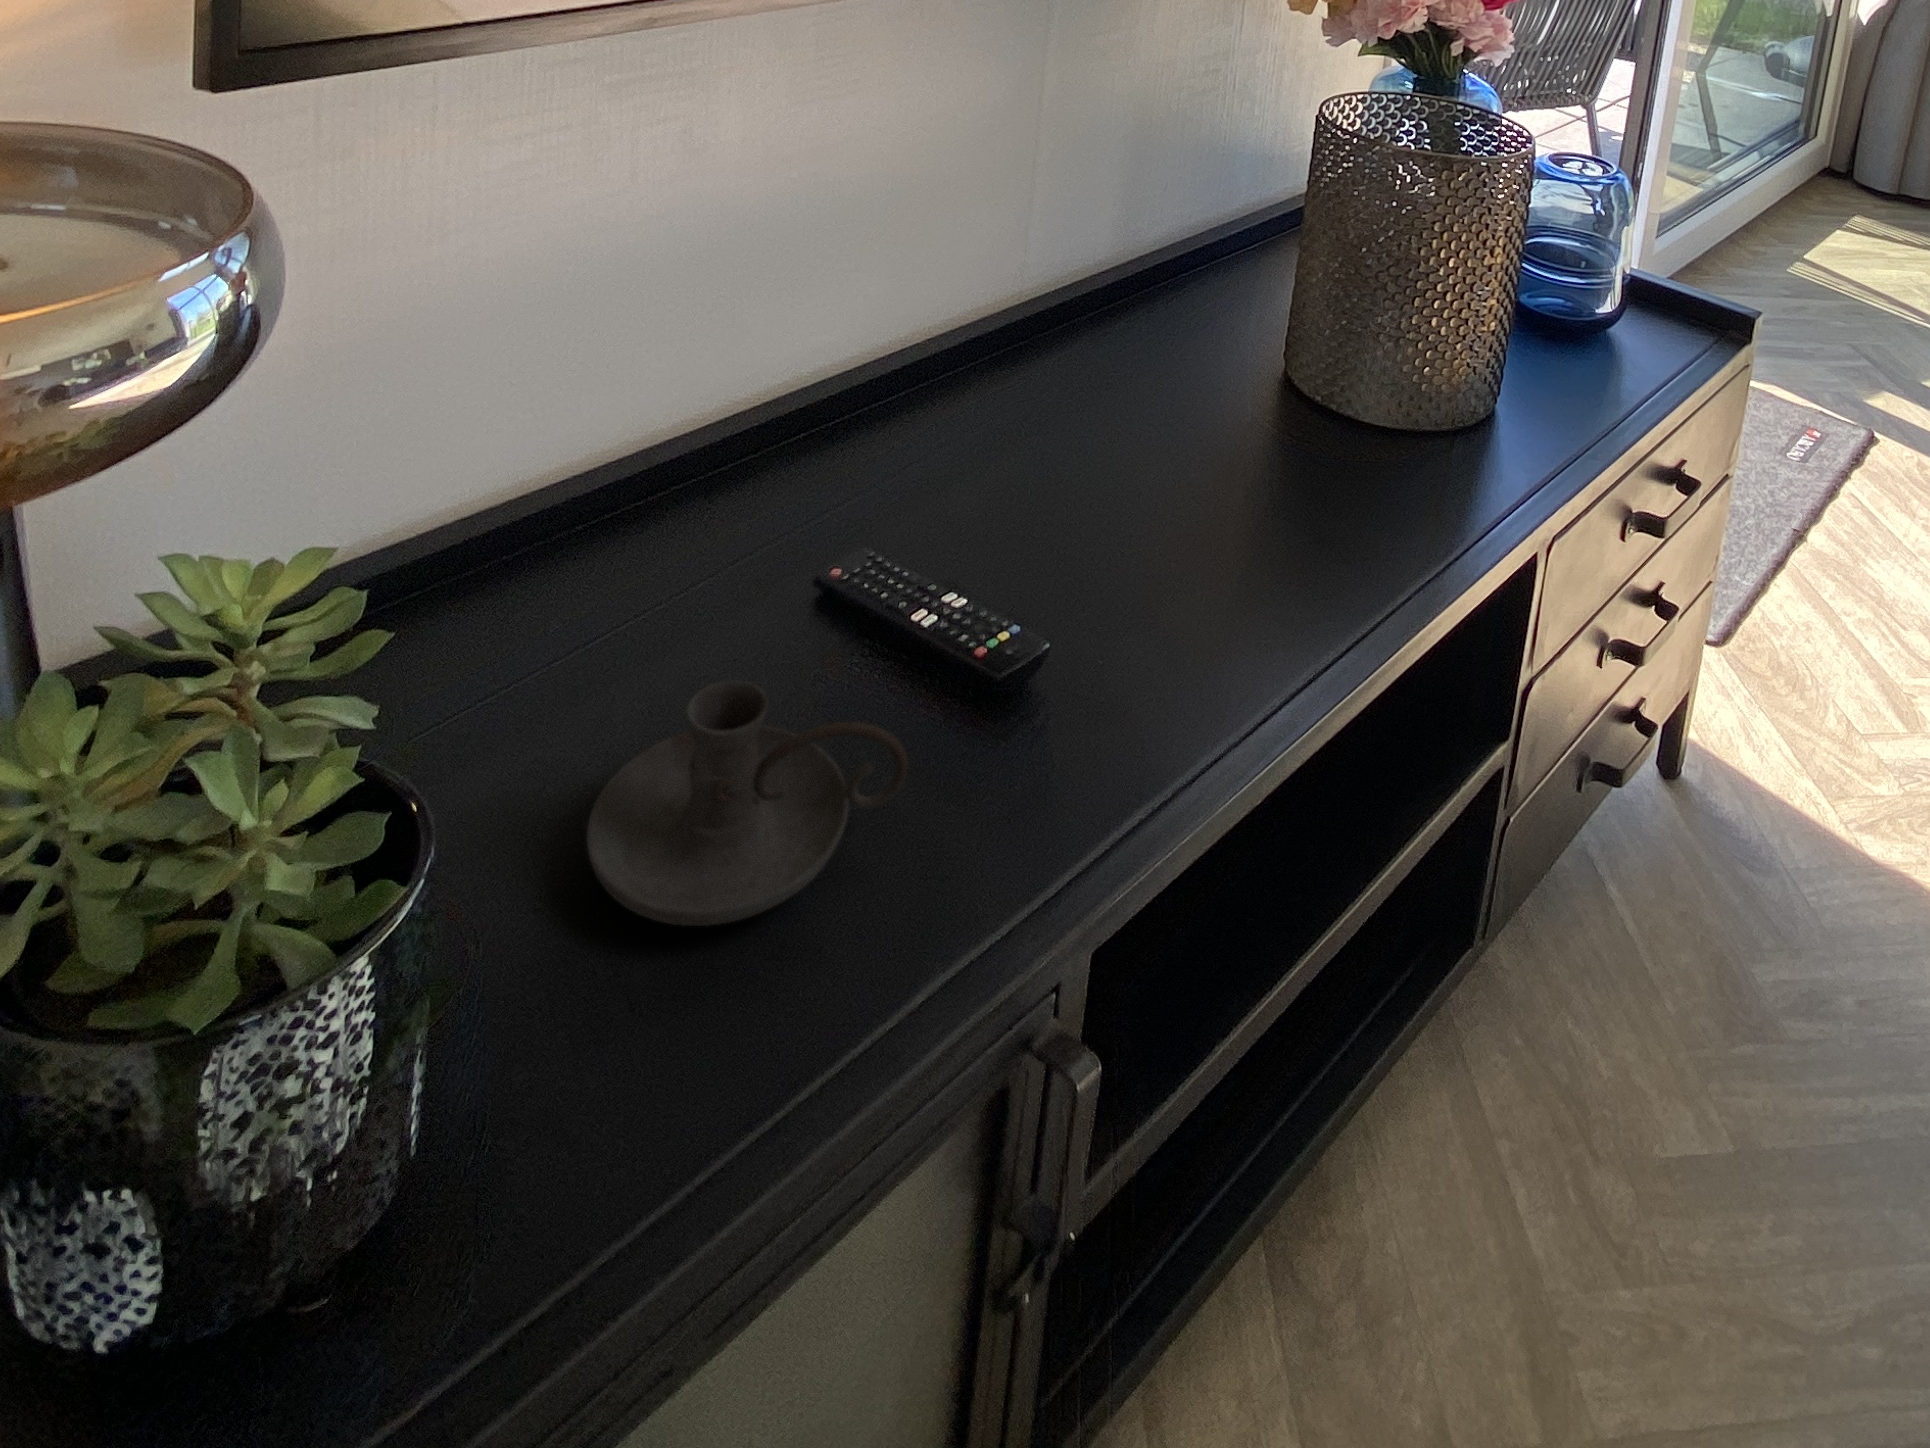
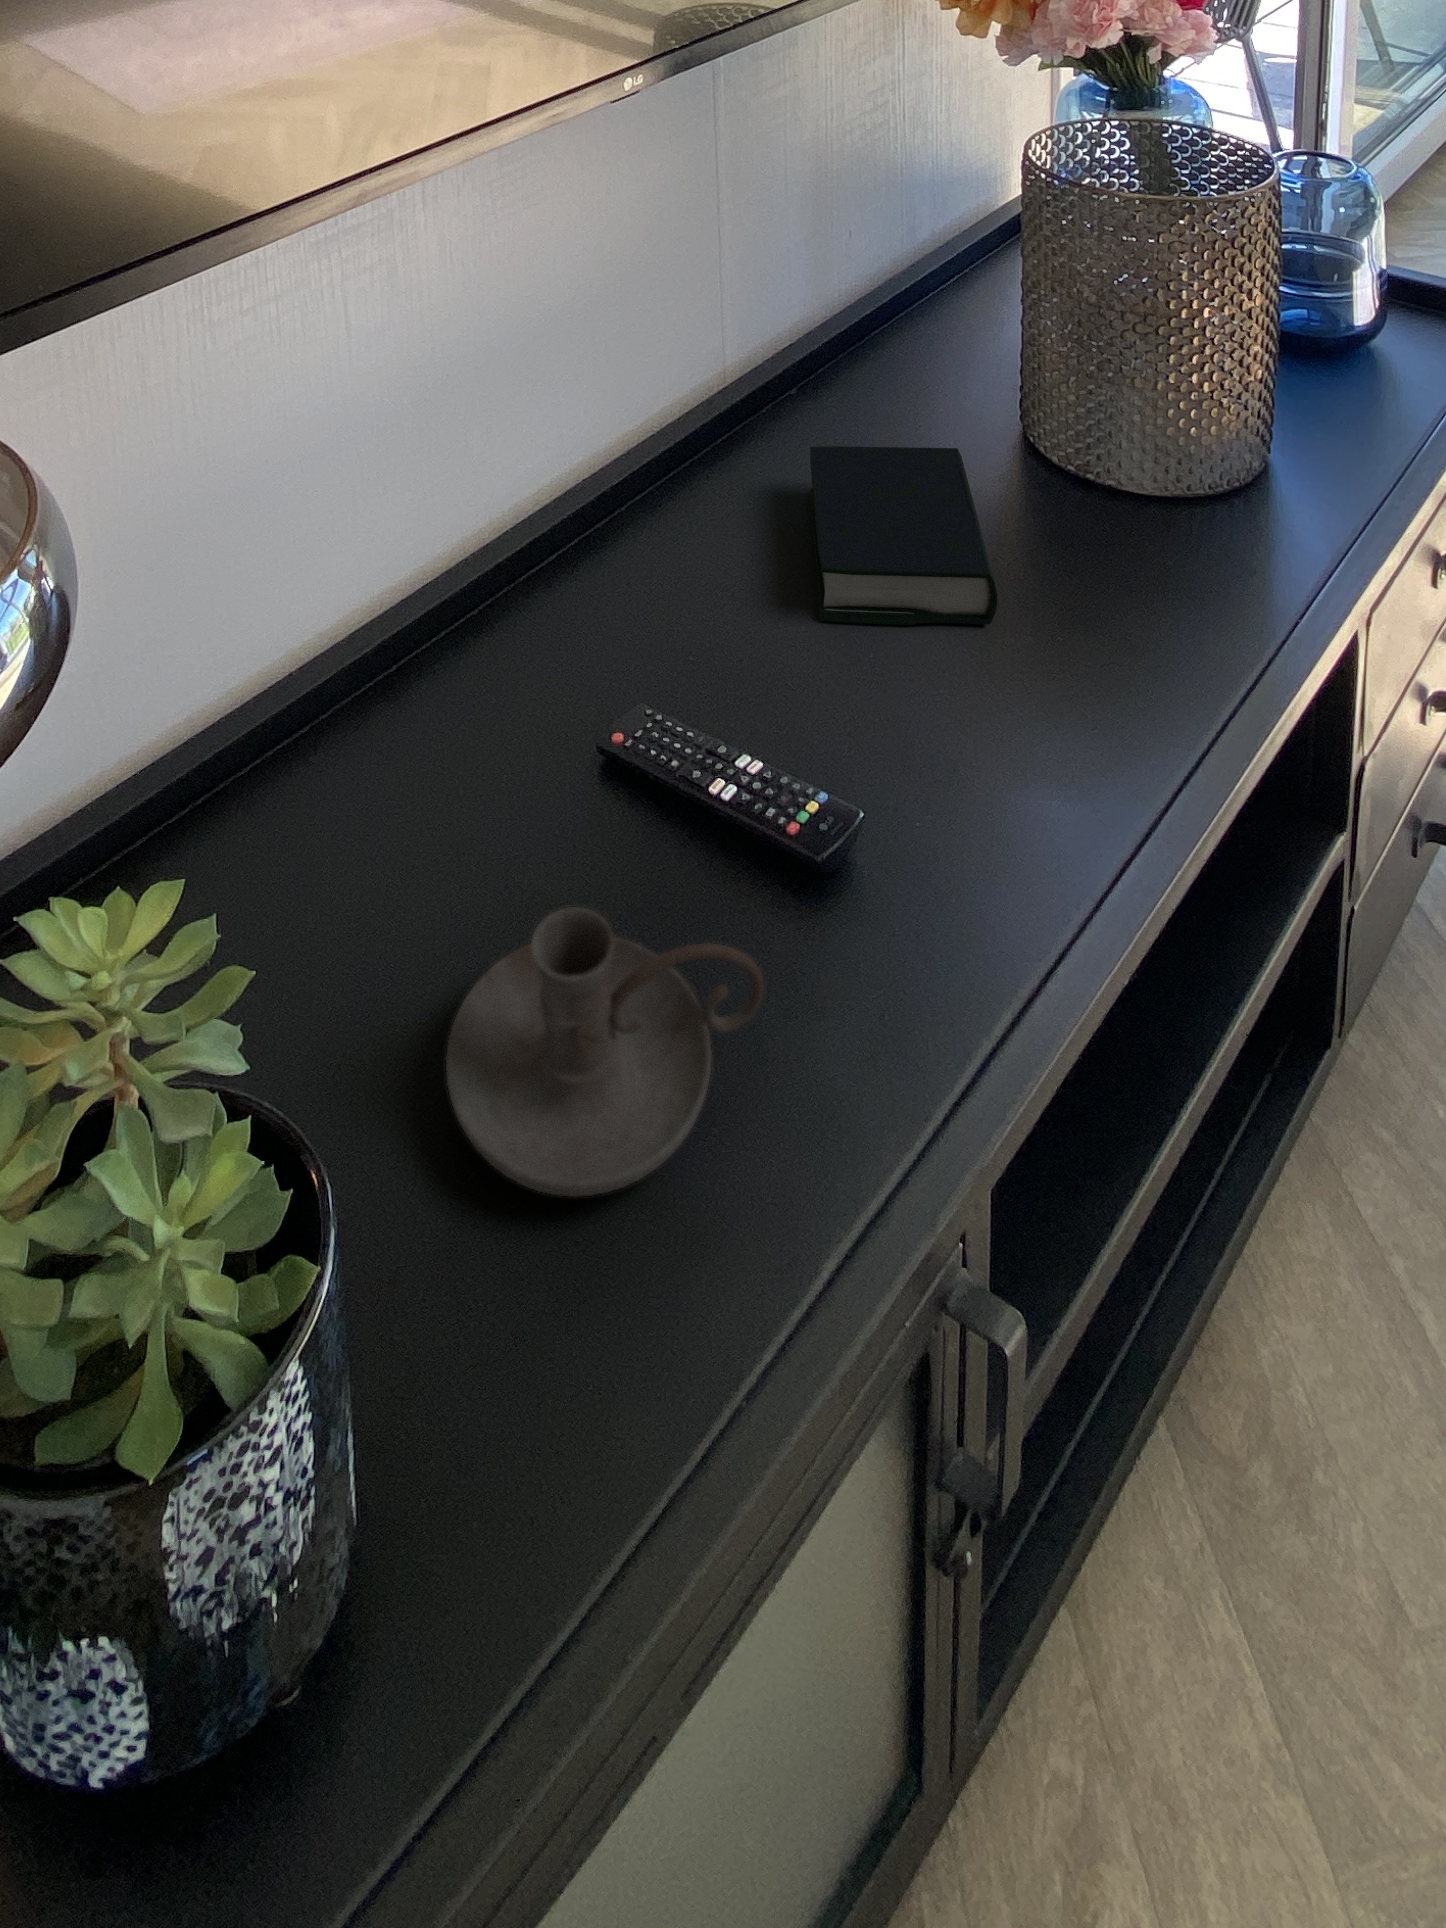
book: none [1047,362,1213,522] -> present [810,446,997,625]

